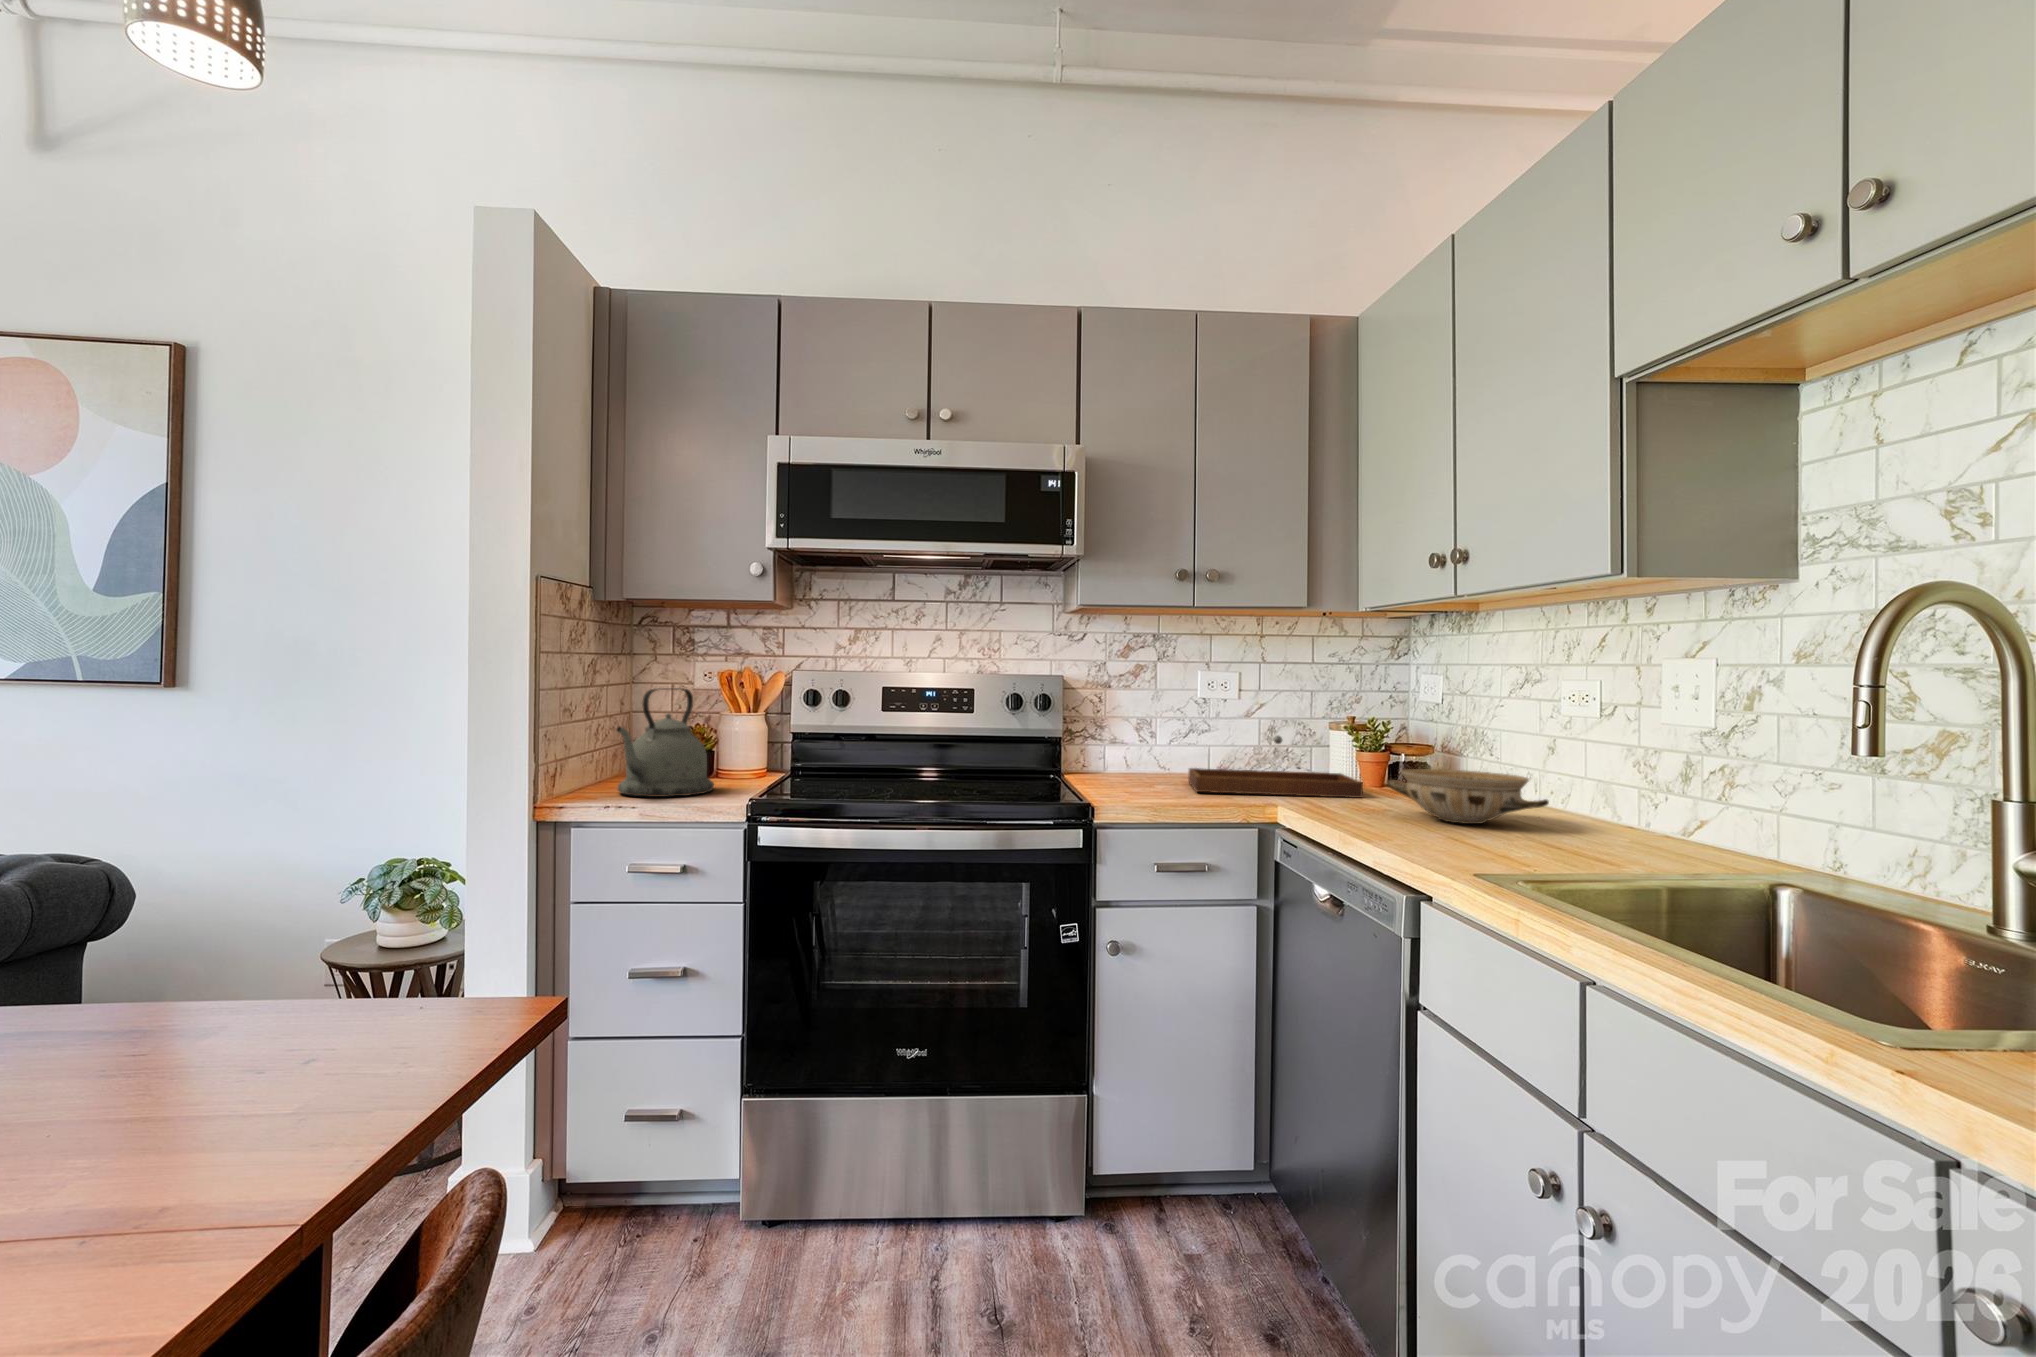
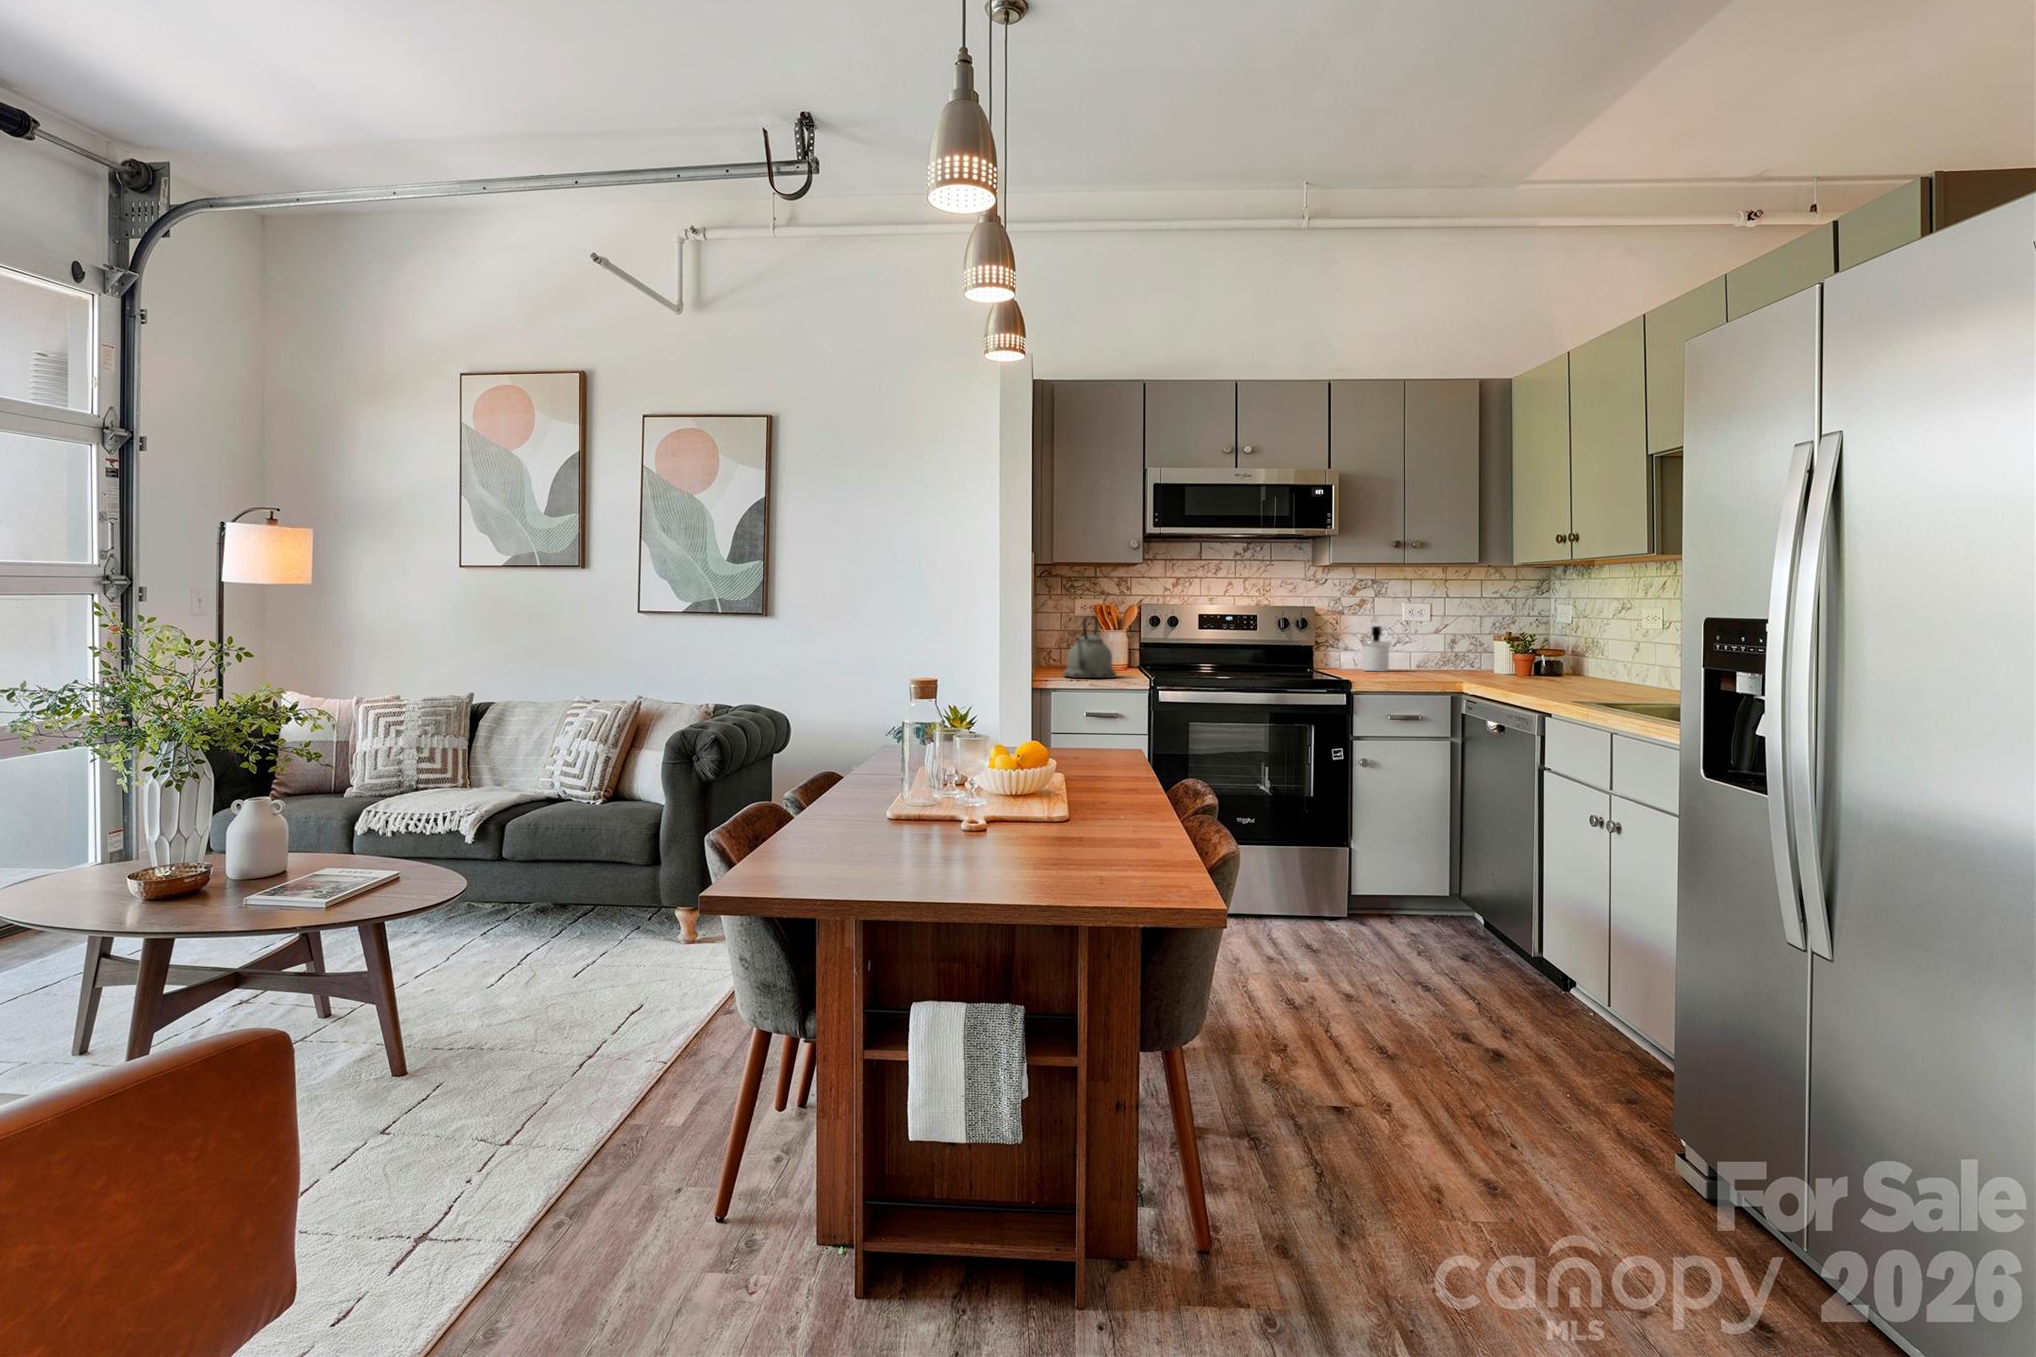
soap dispenser: none [1138,704,1180,774] -> present [1362,626,1390,671]
tray: present [1188,736,1363,798] -> none [1400,644,1515,680]
ceramic bowl: present [1388,769,1549,824] -> none [1530,659,1622,688]

